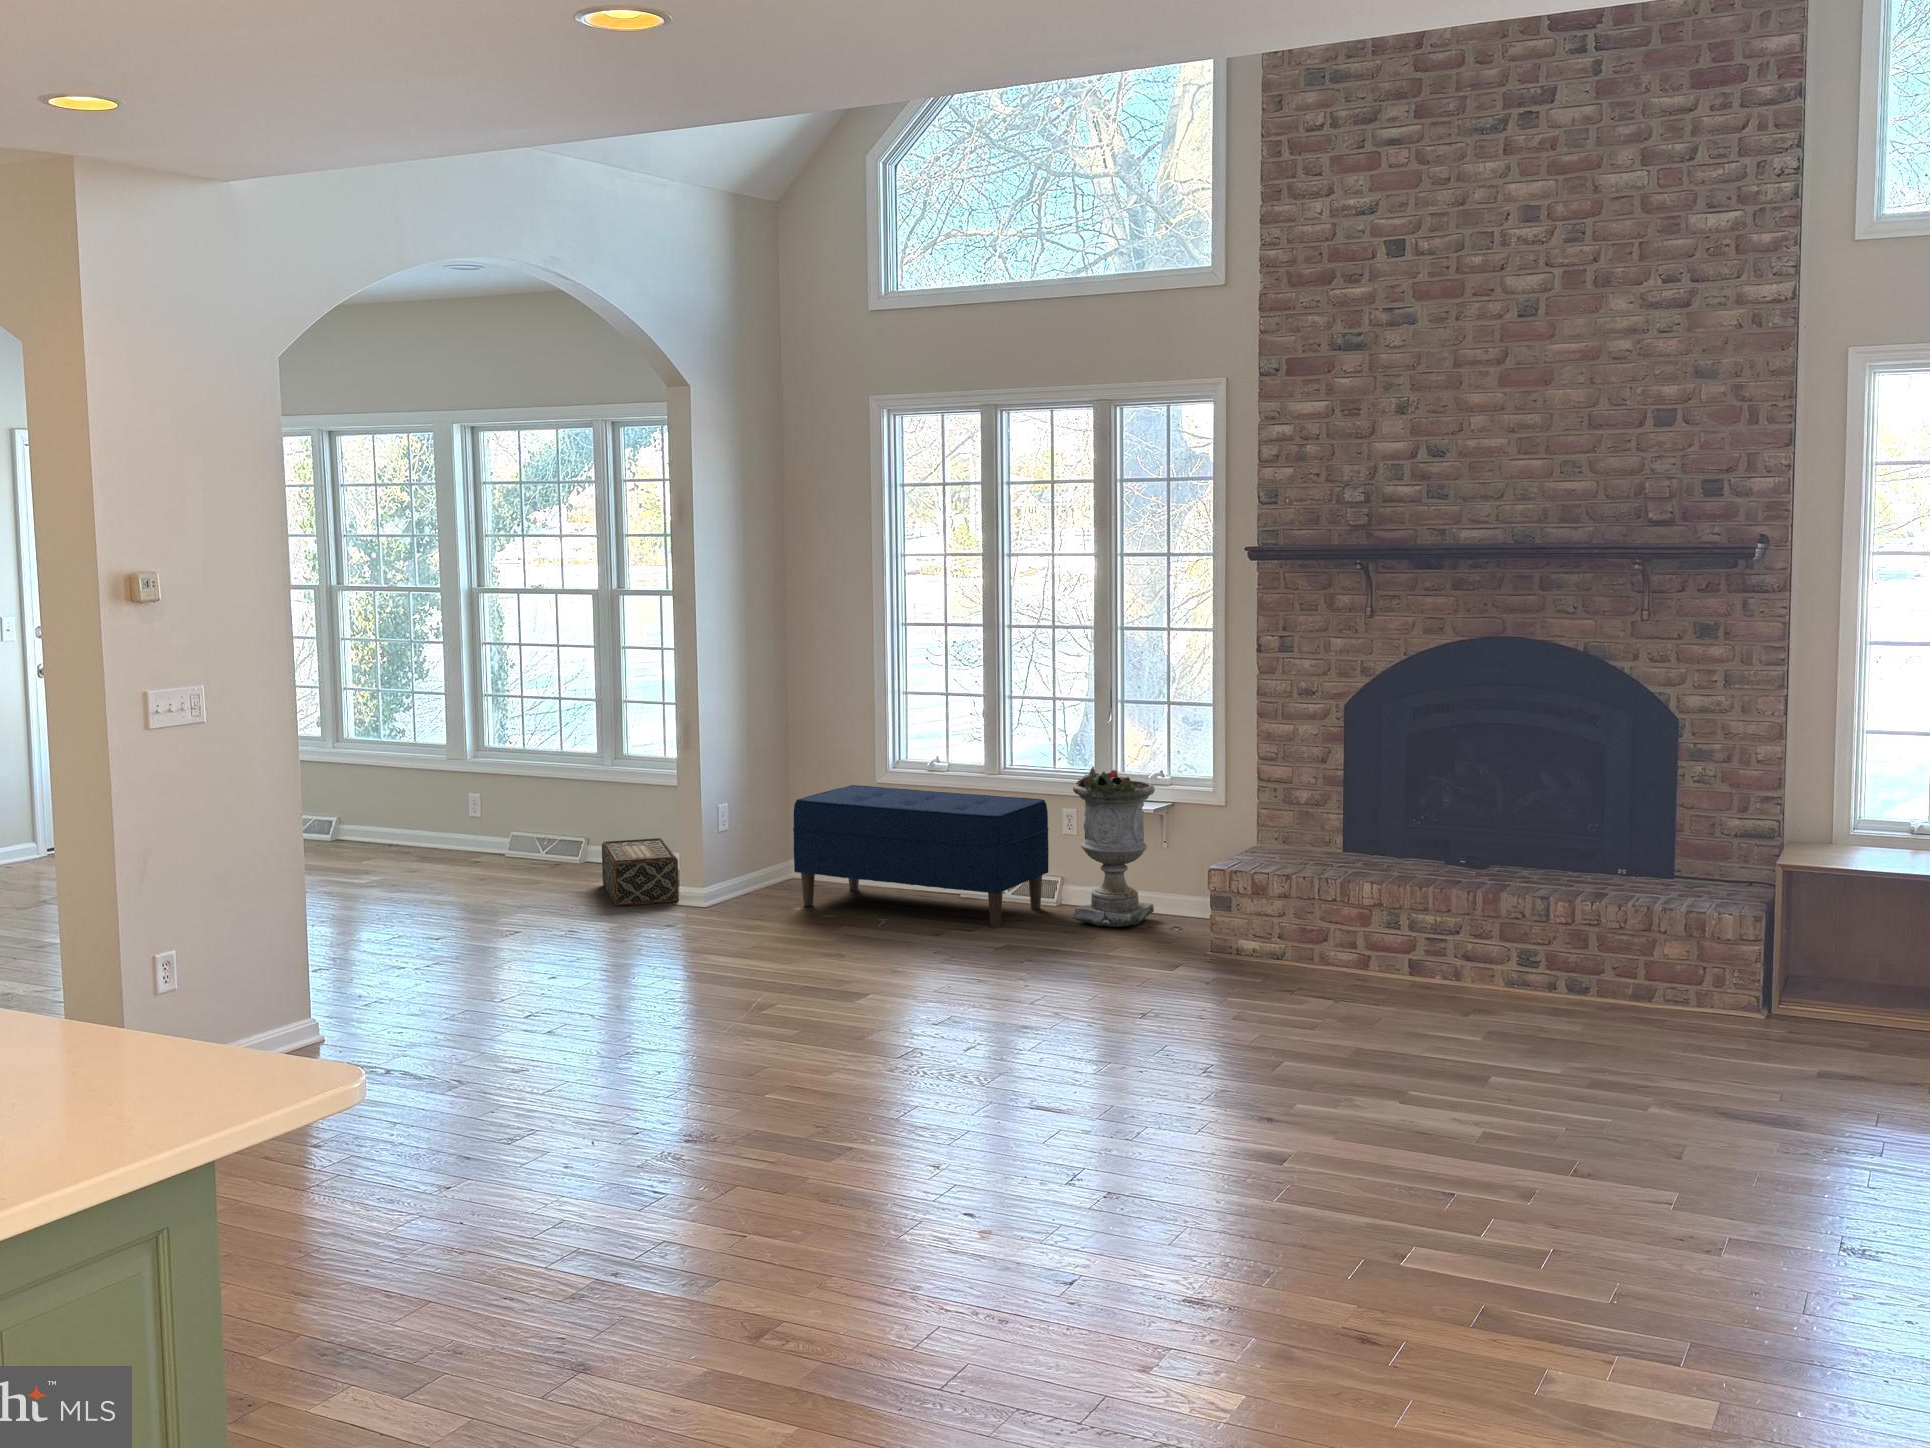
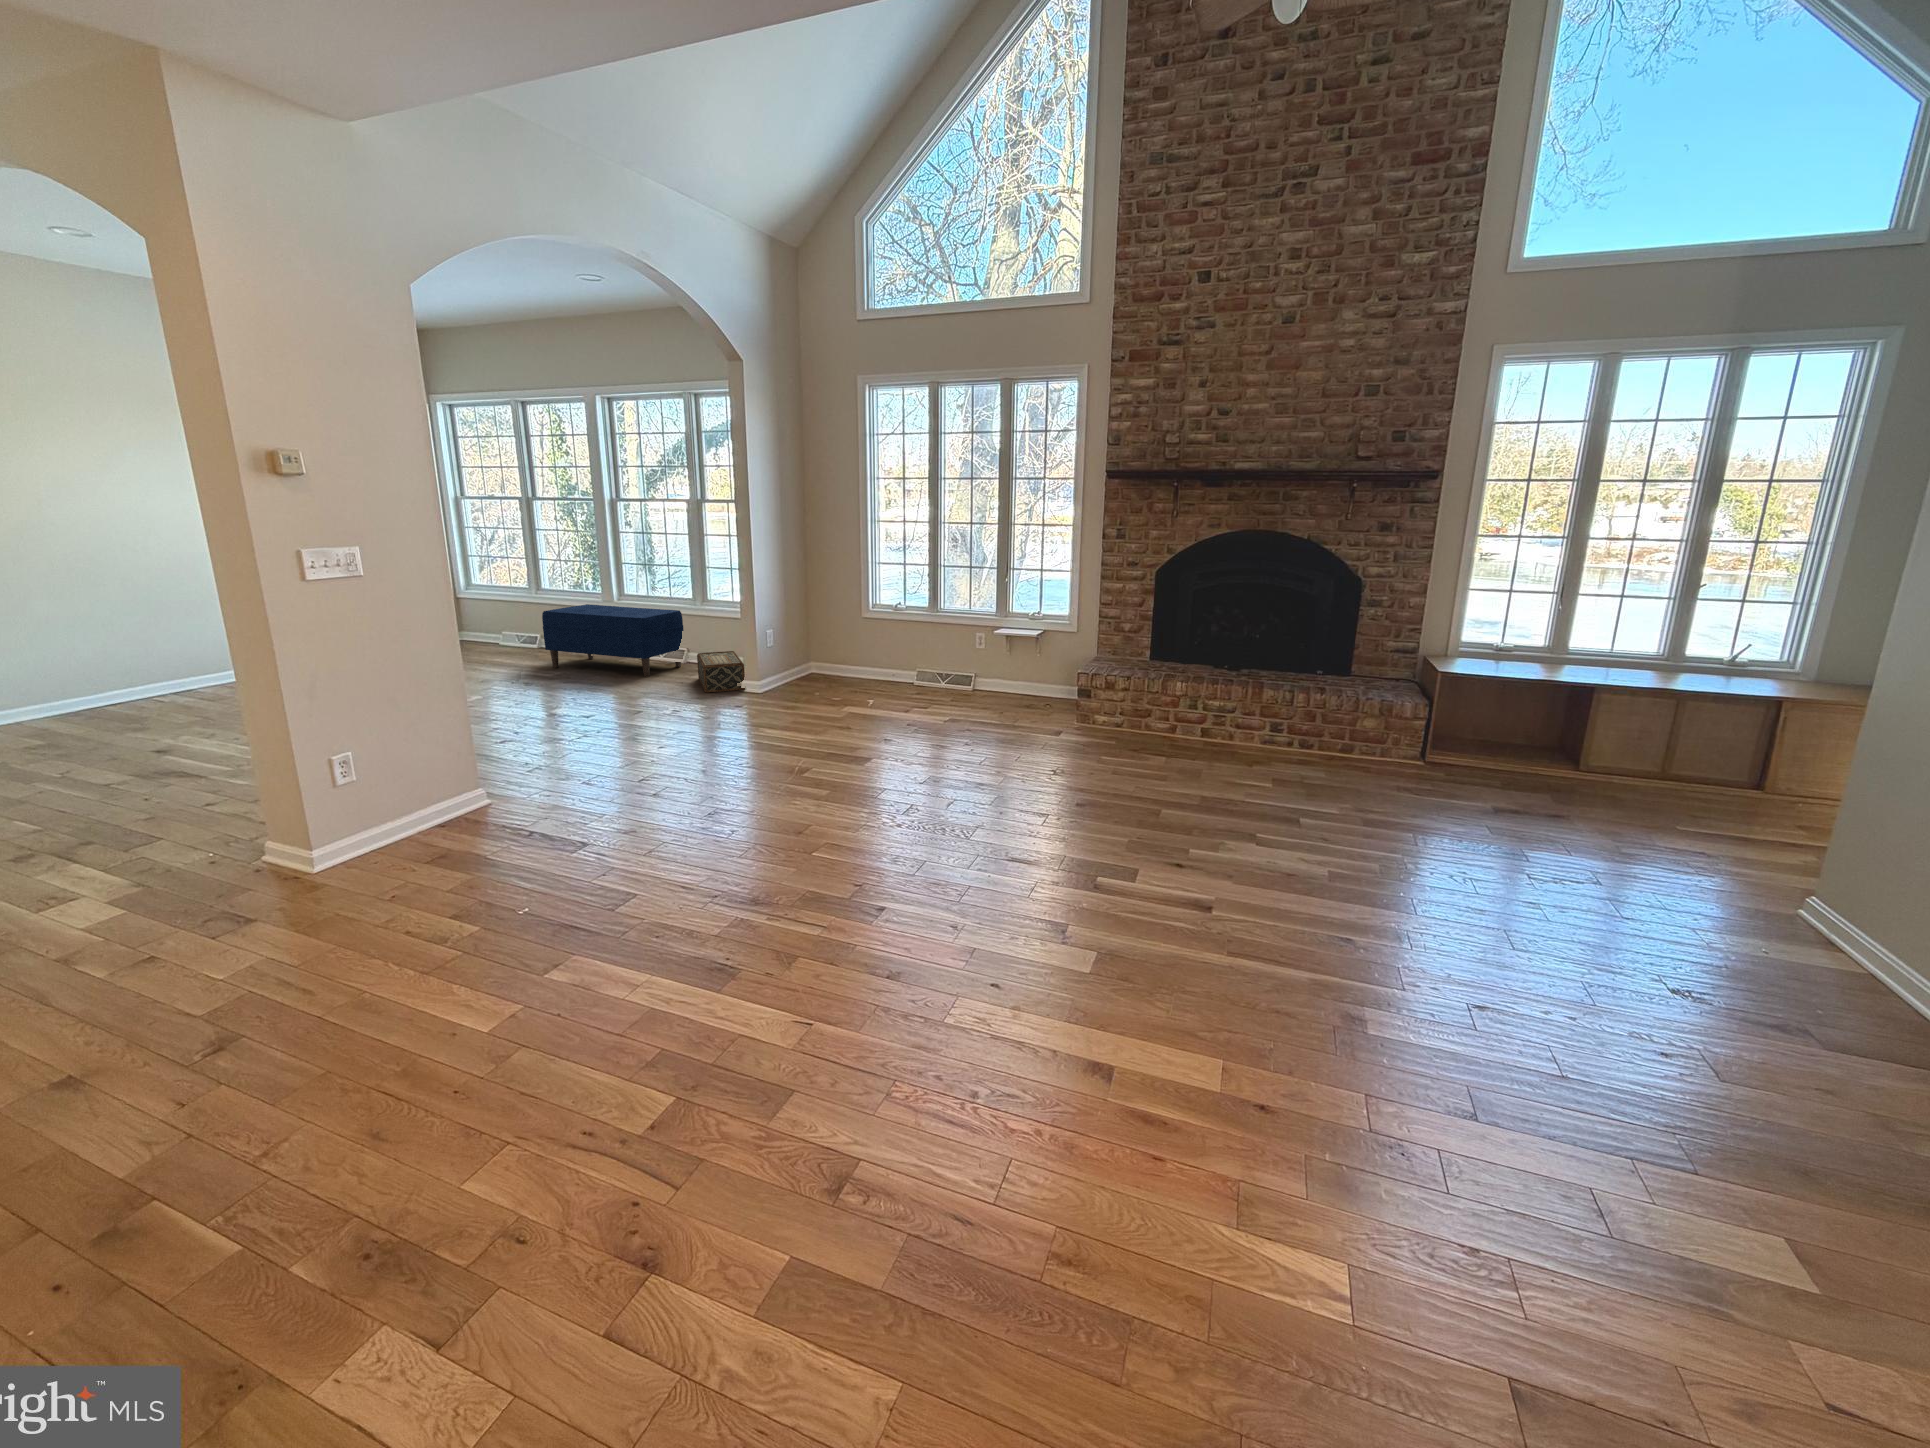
planter: present [1073,767,1155,927] -> none [986,608,1036,704]
bench: present [793,785,1049,928] -> present [542,604,684,677]

